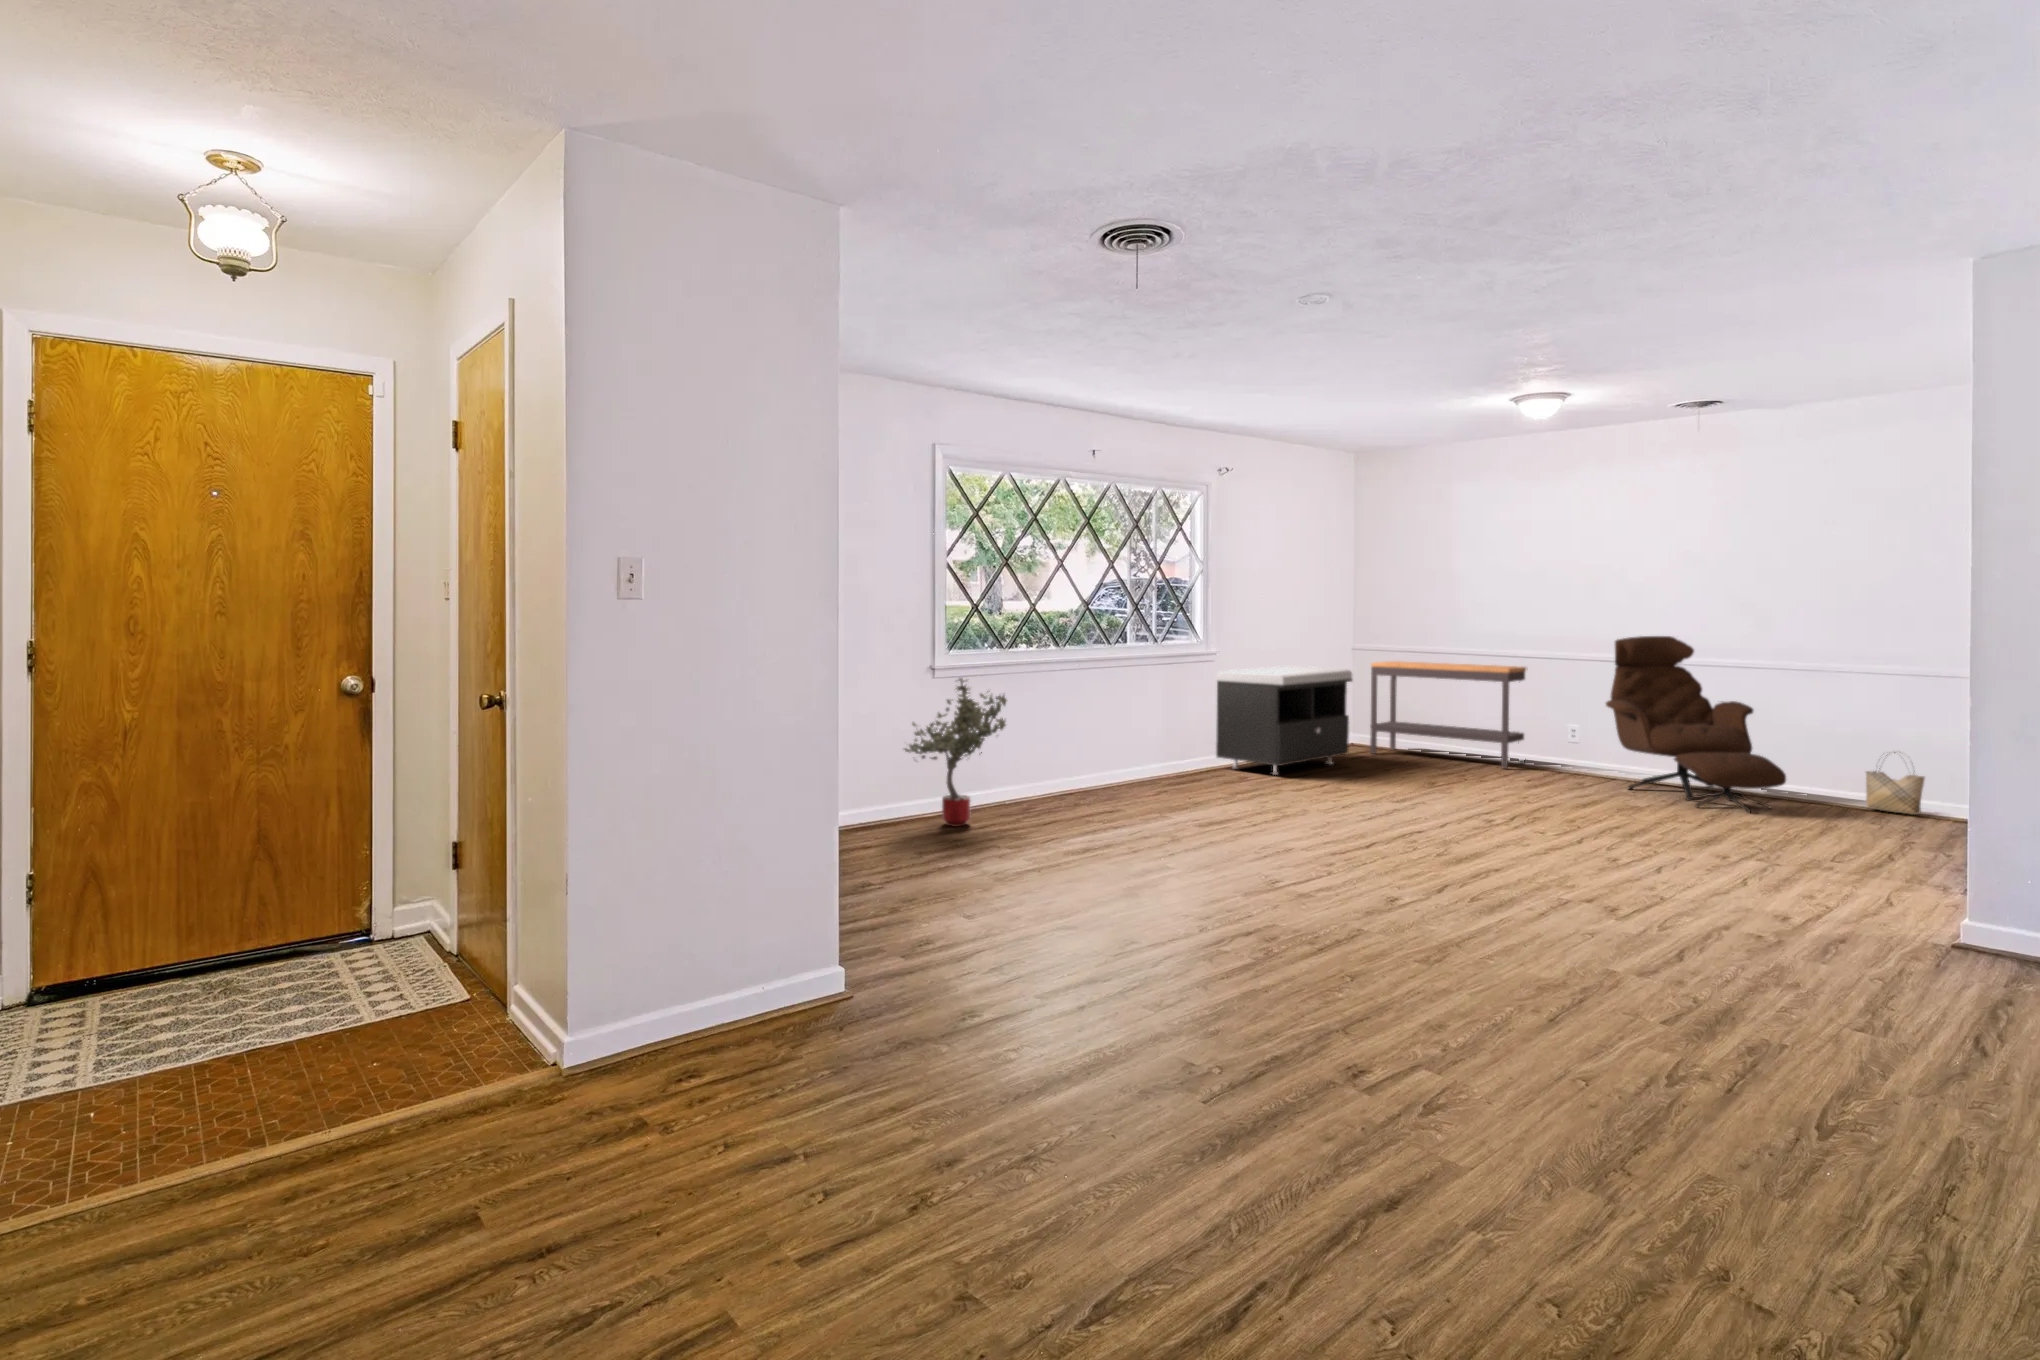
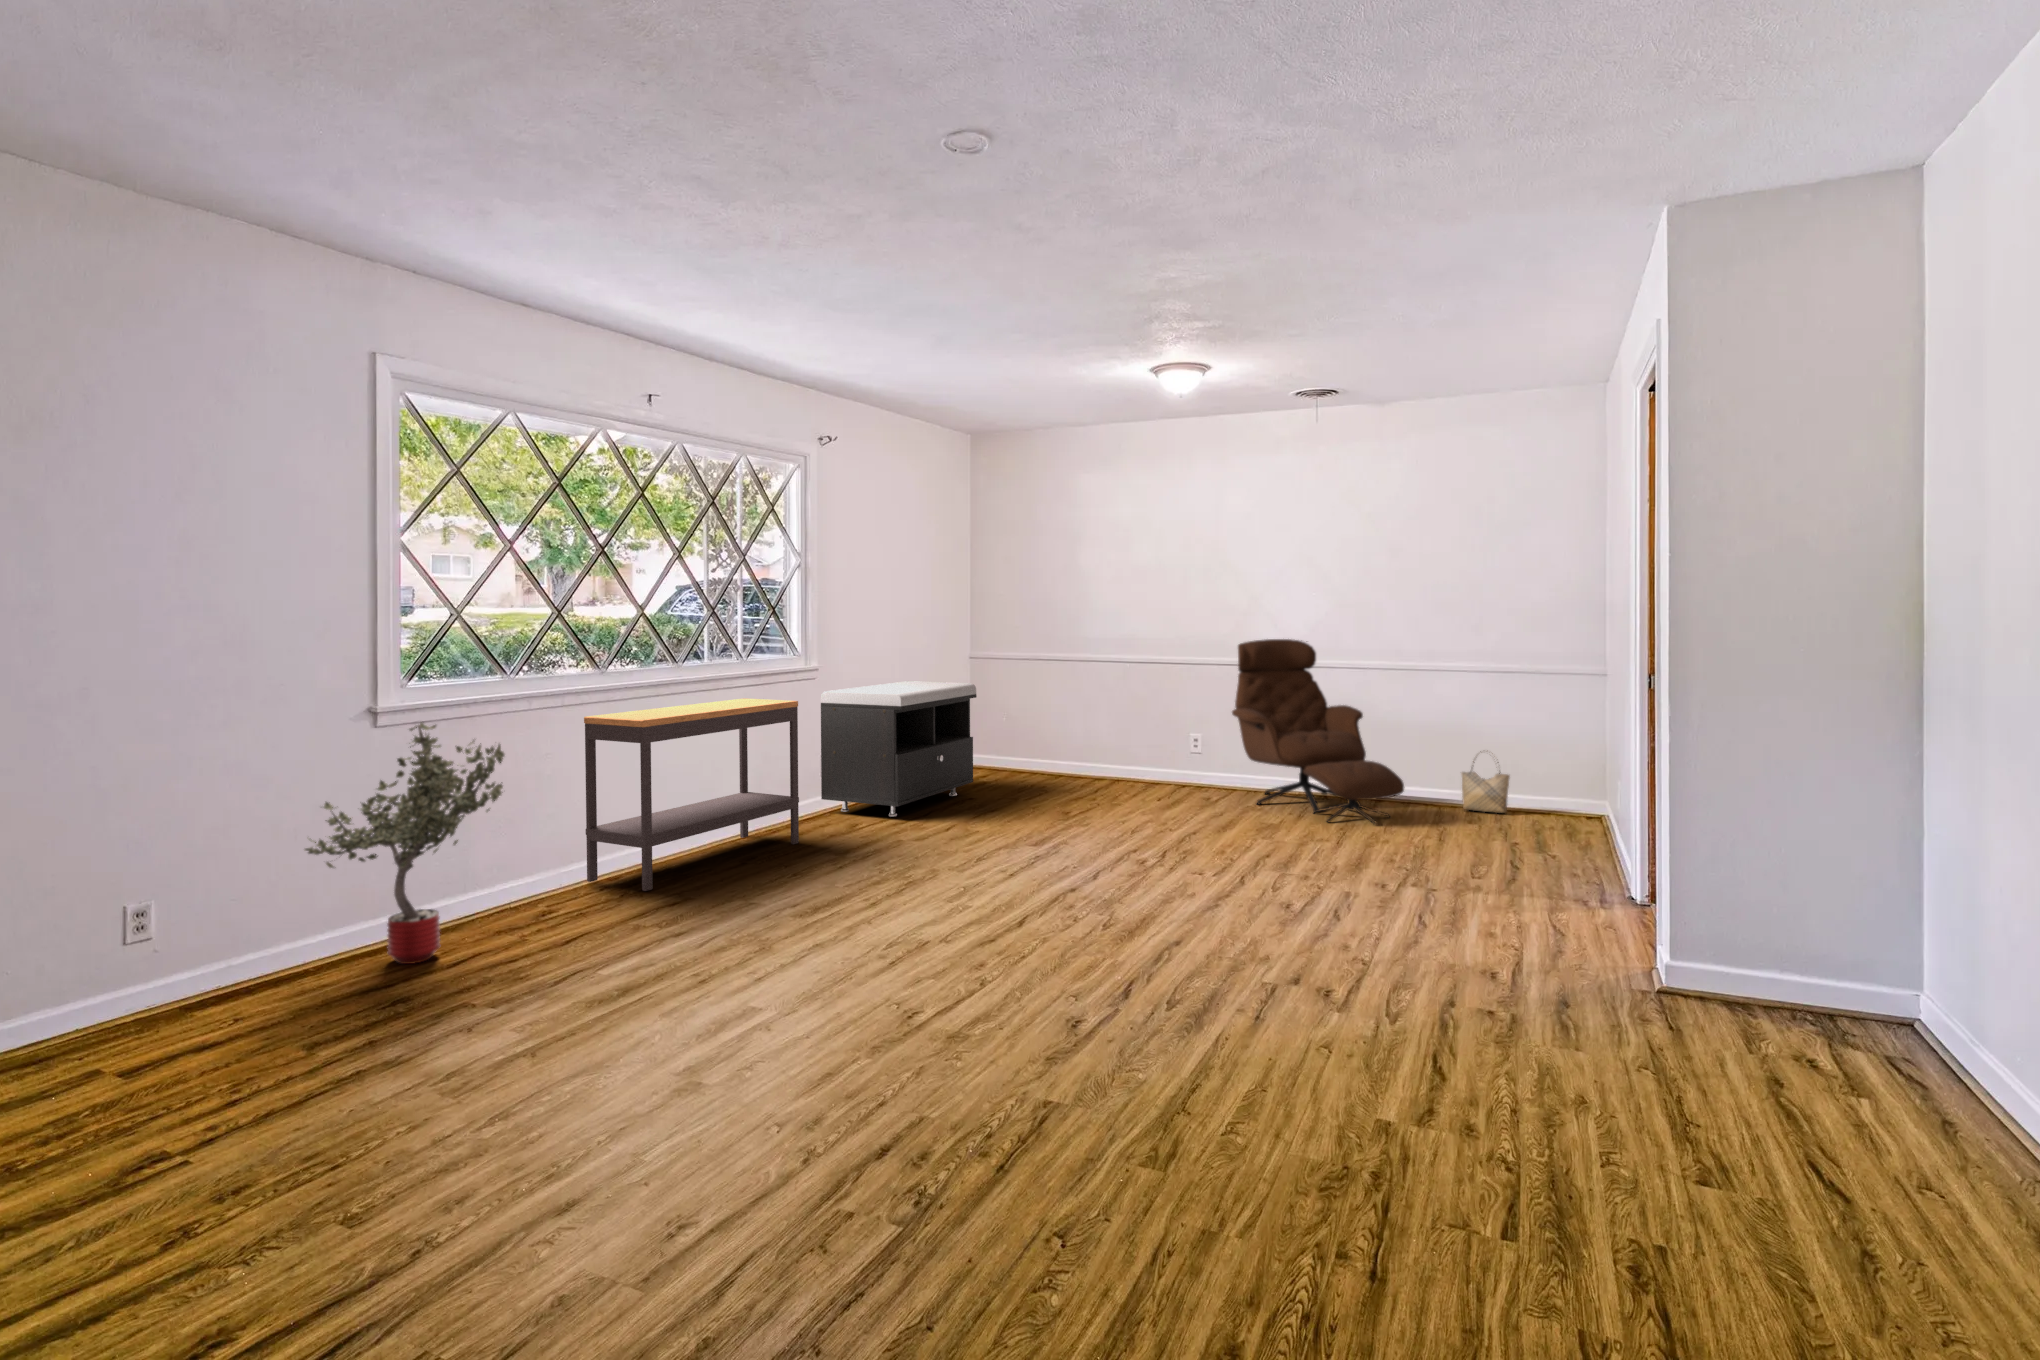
console table: present [1370,661,1526,769] -> present [584,698,799,891]

